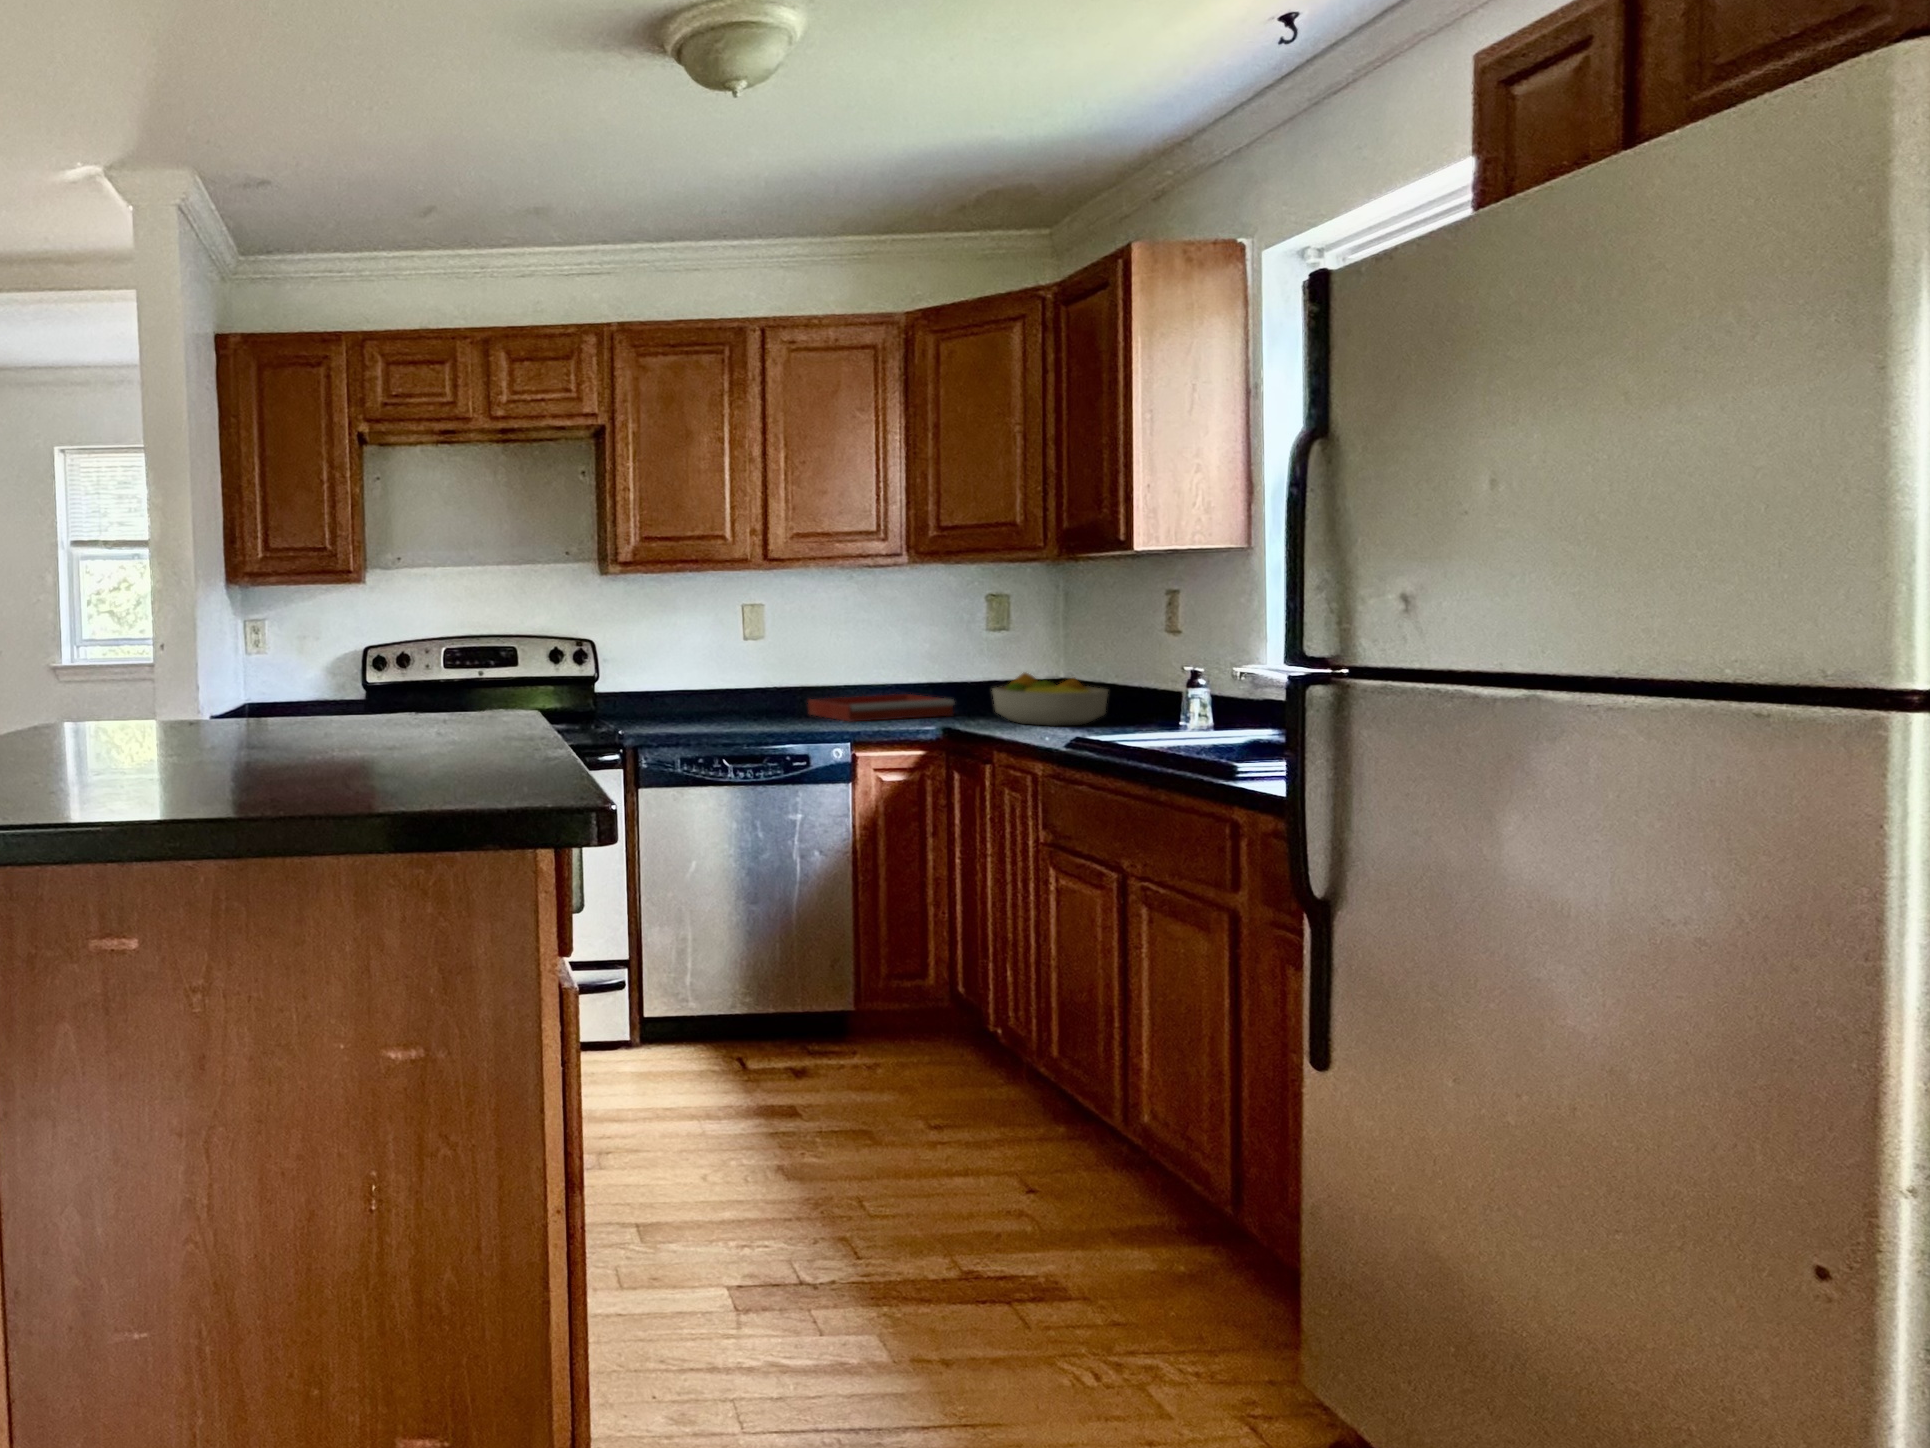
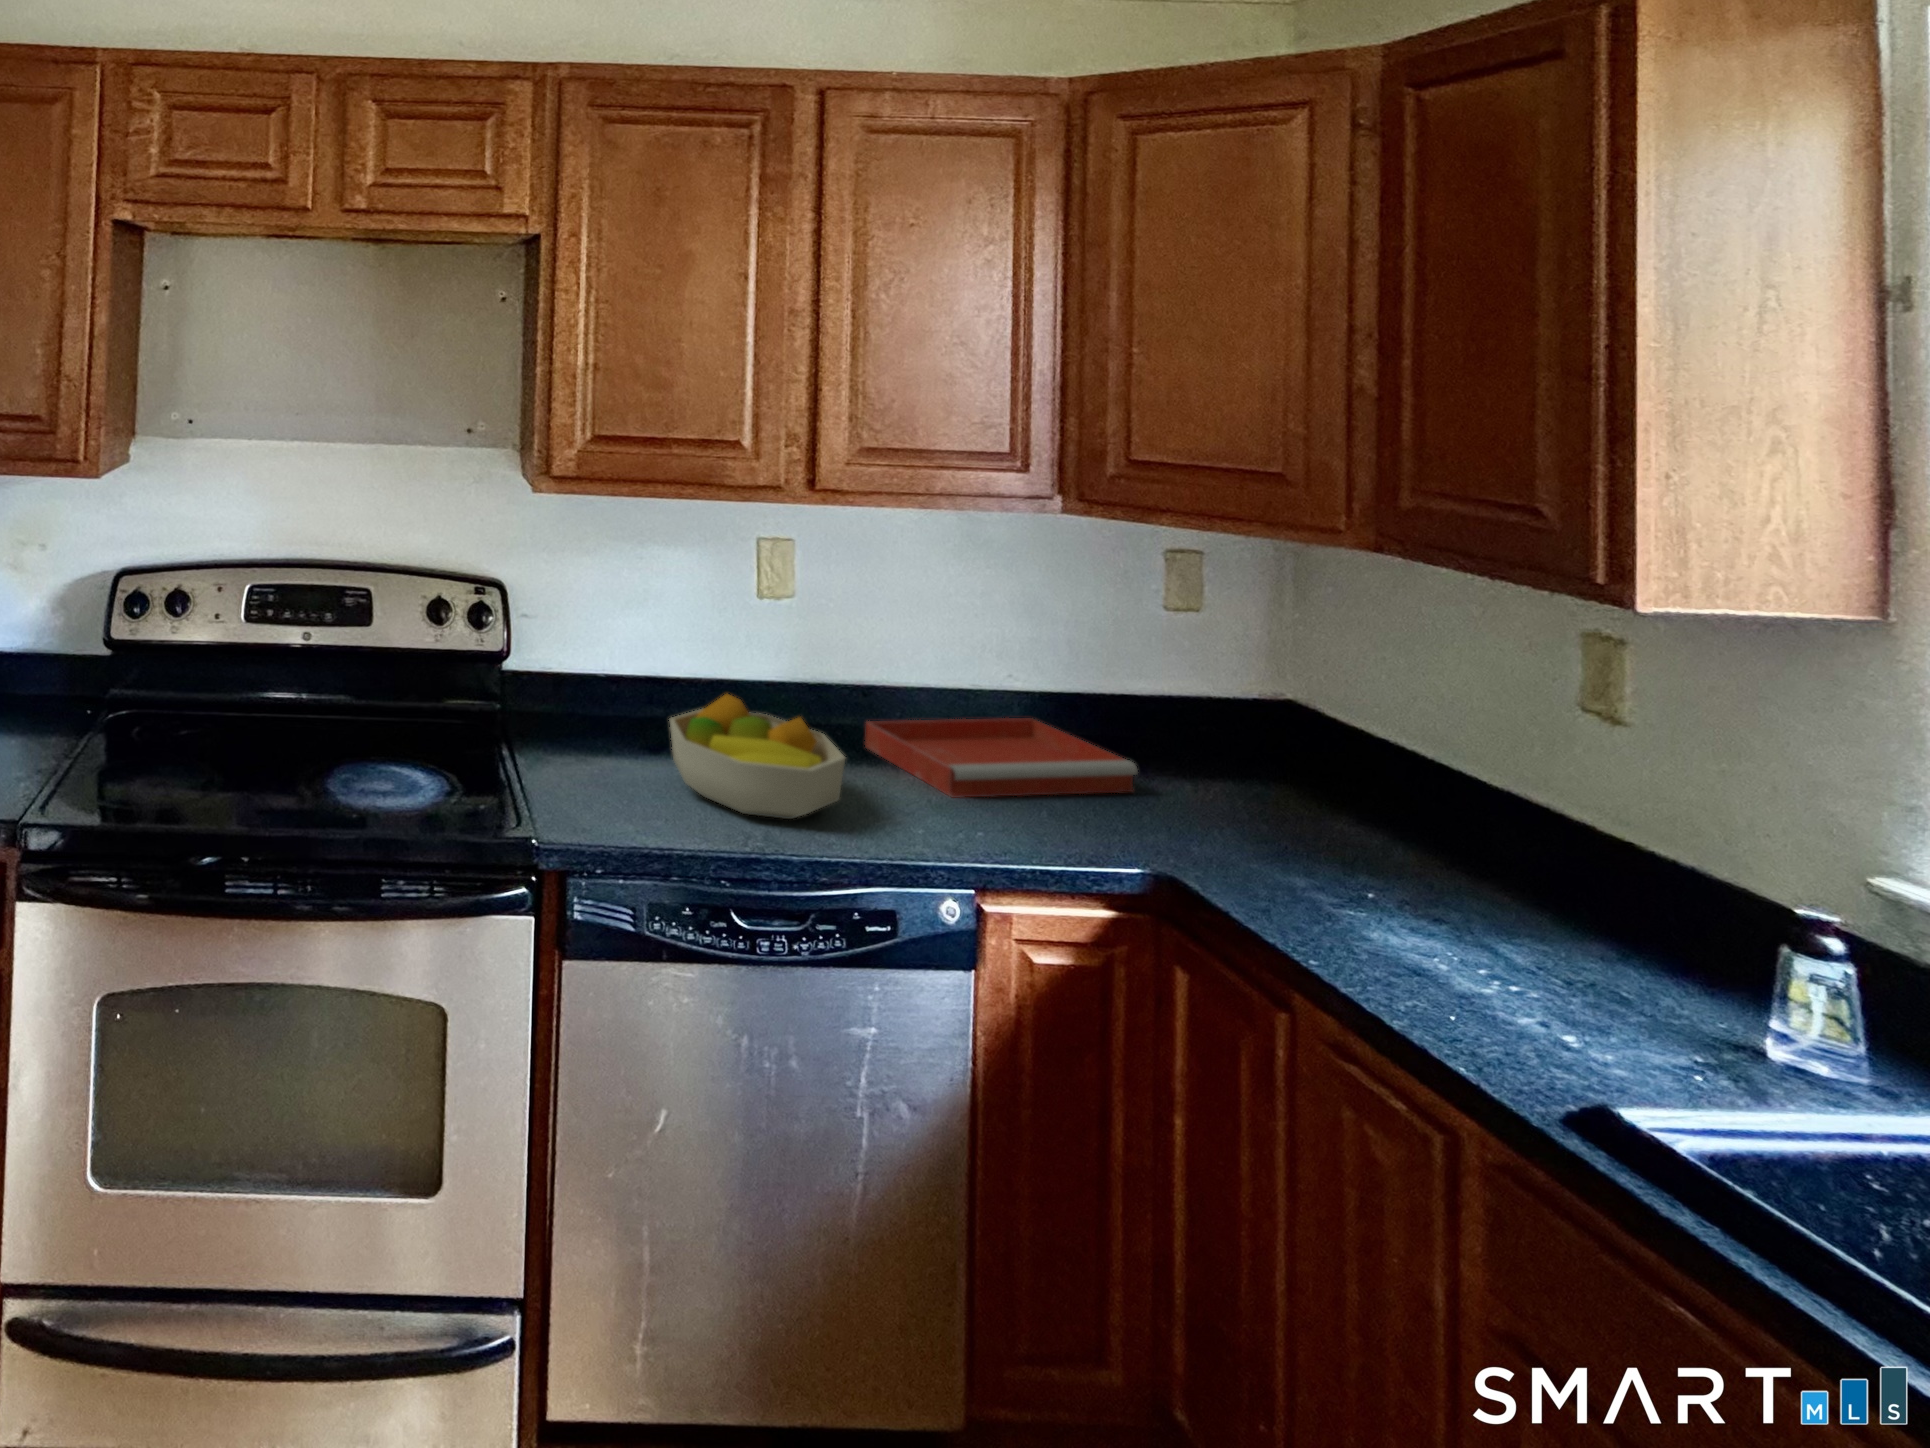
fruit bowl: present [992,673,1108,726] -> present [670,694,845,819]

